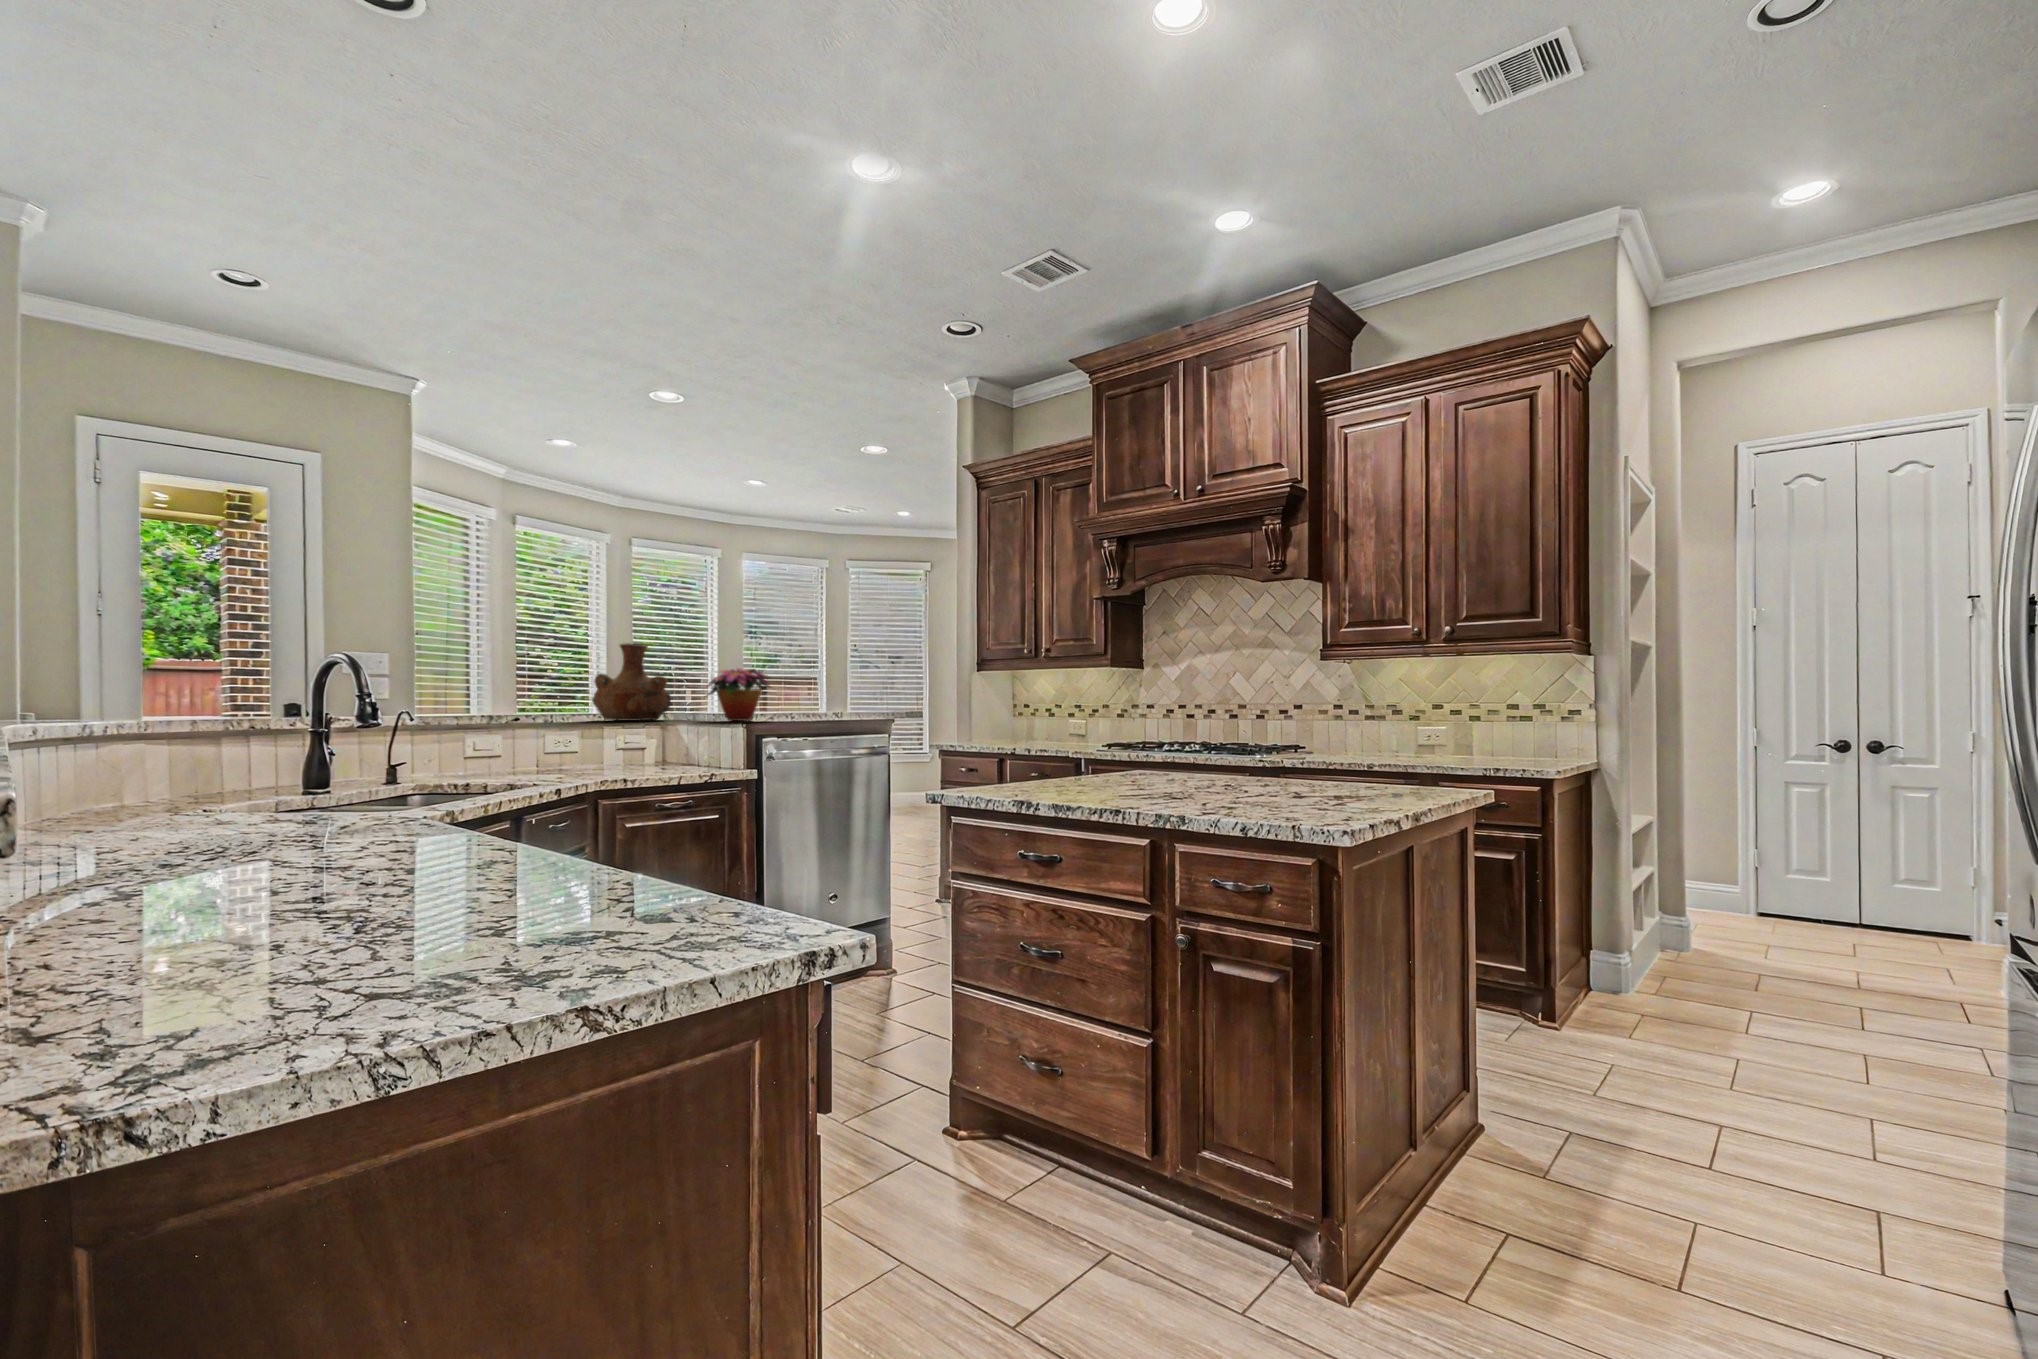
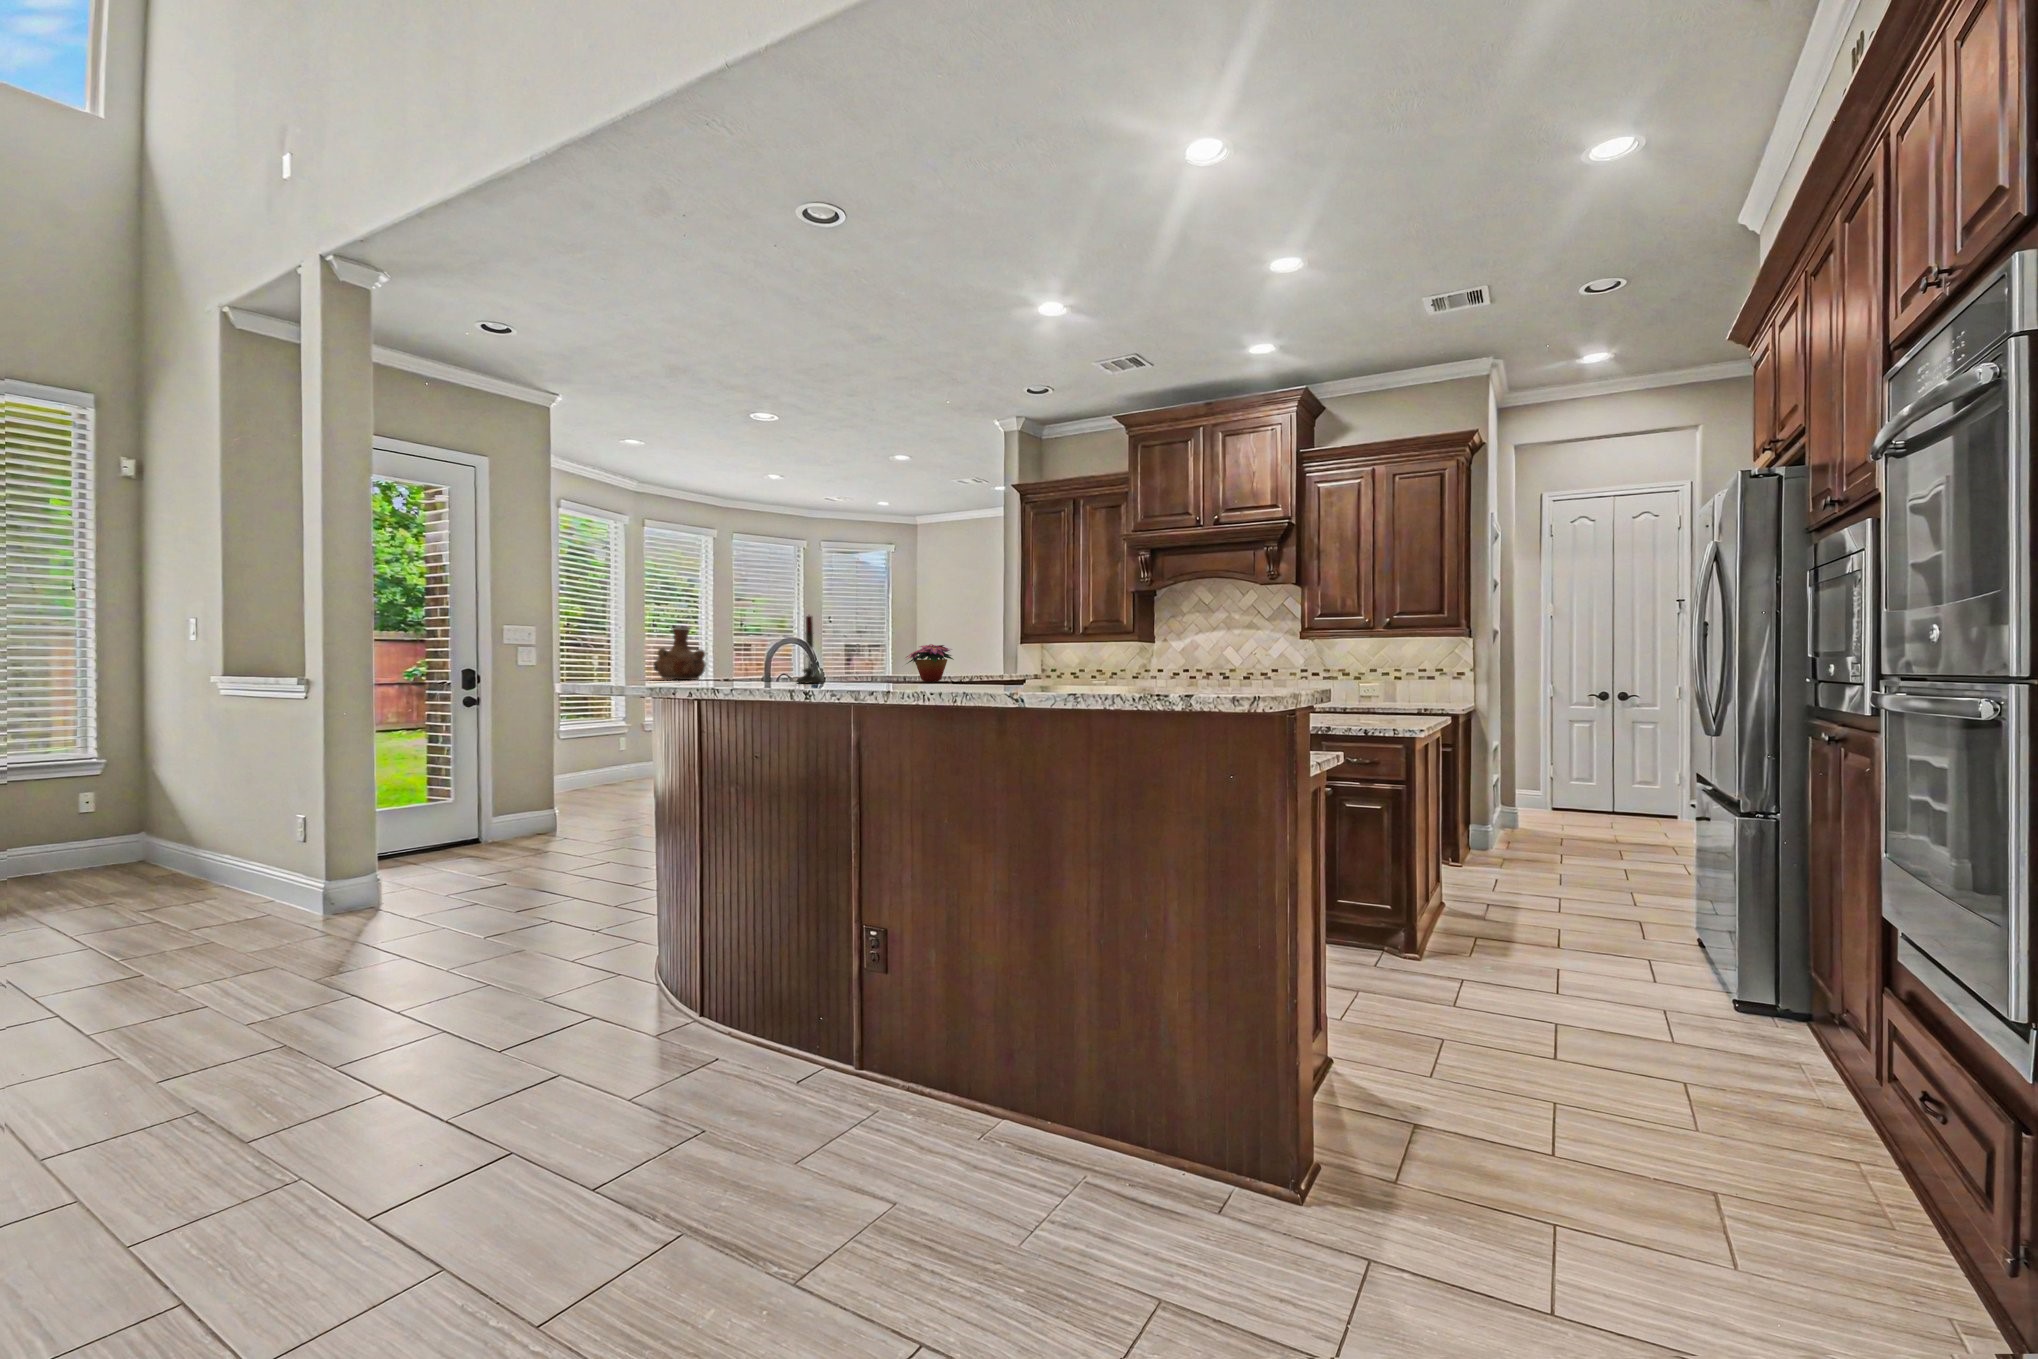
candle: none [515,625,558,724] -> present [796,616,824,683]
vase: present [592,643,671,721] -> present [654,628,706,680]

